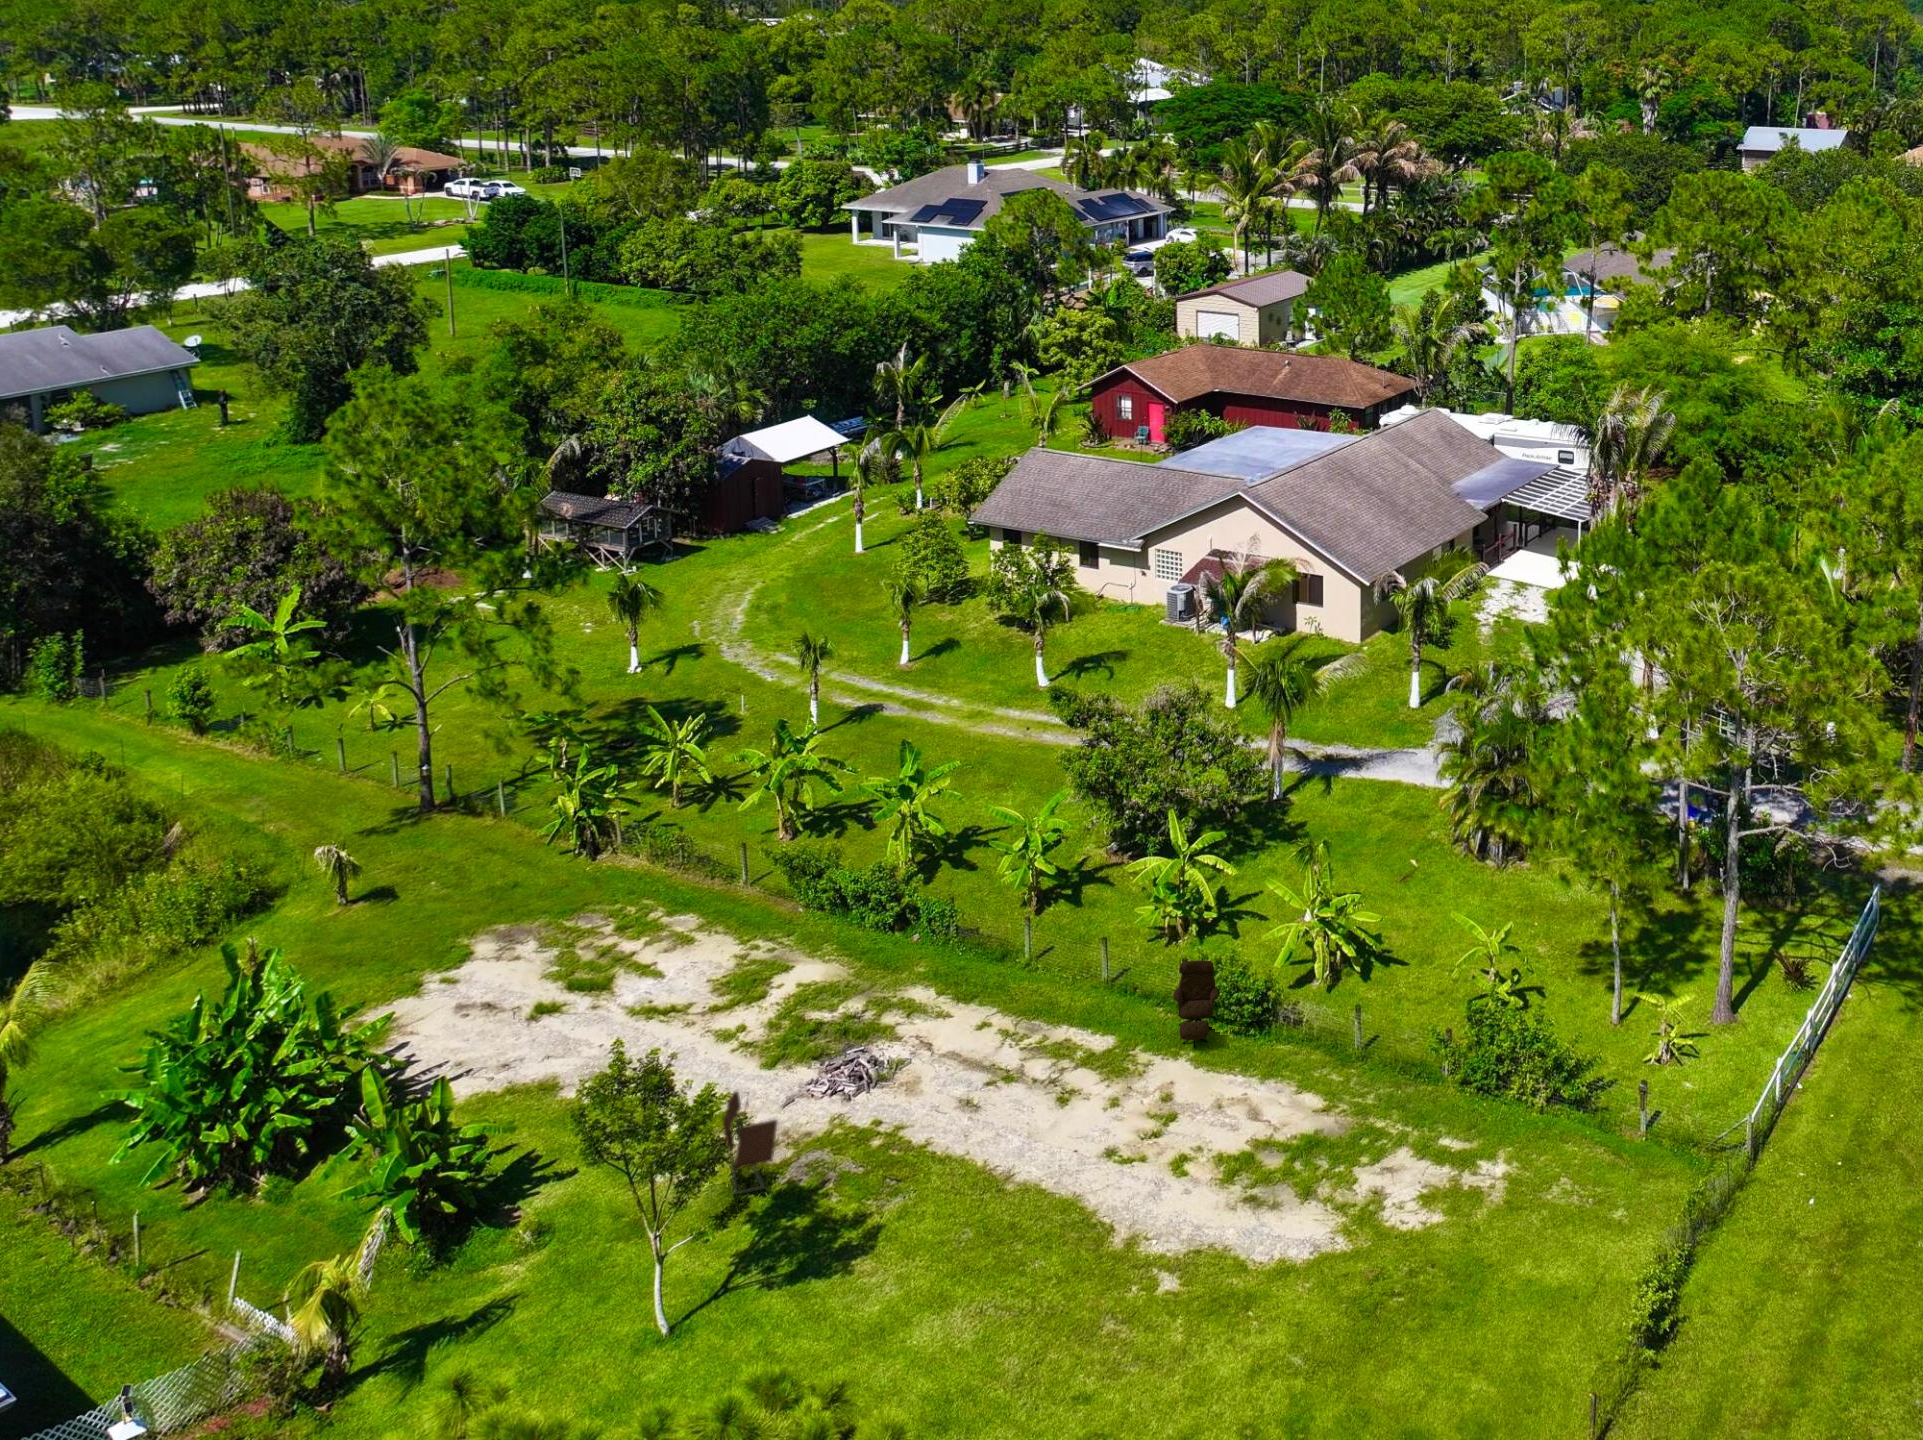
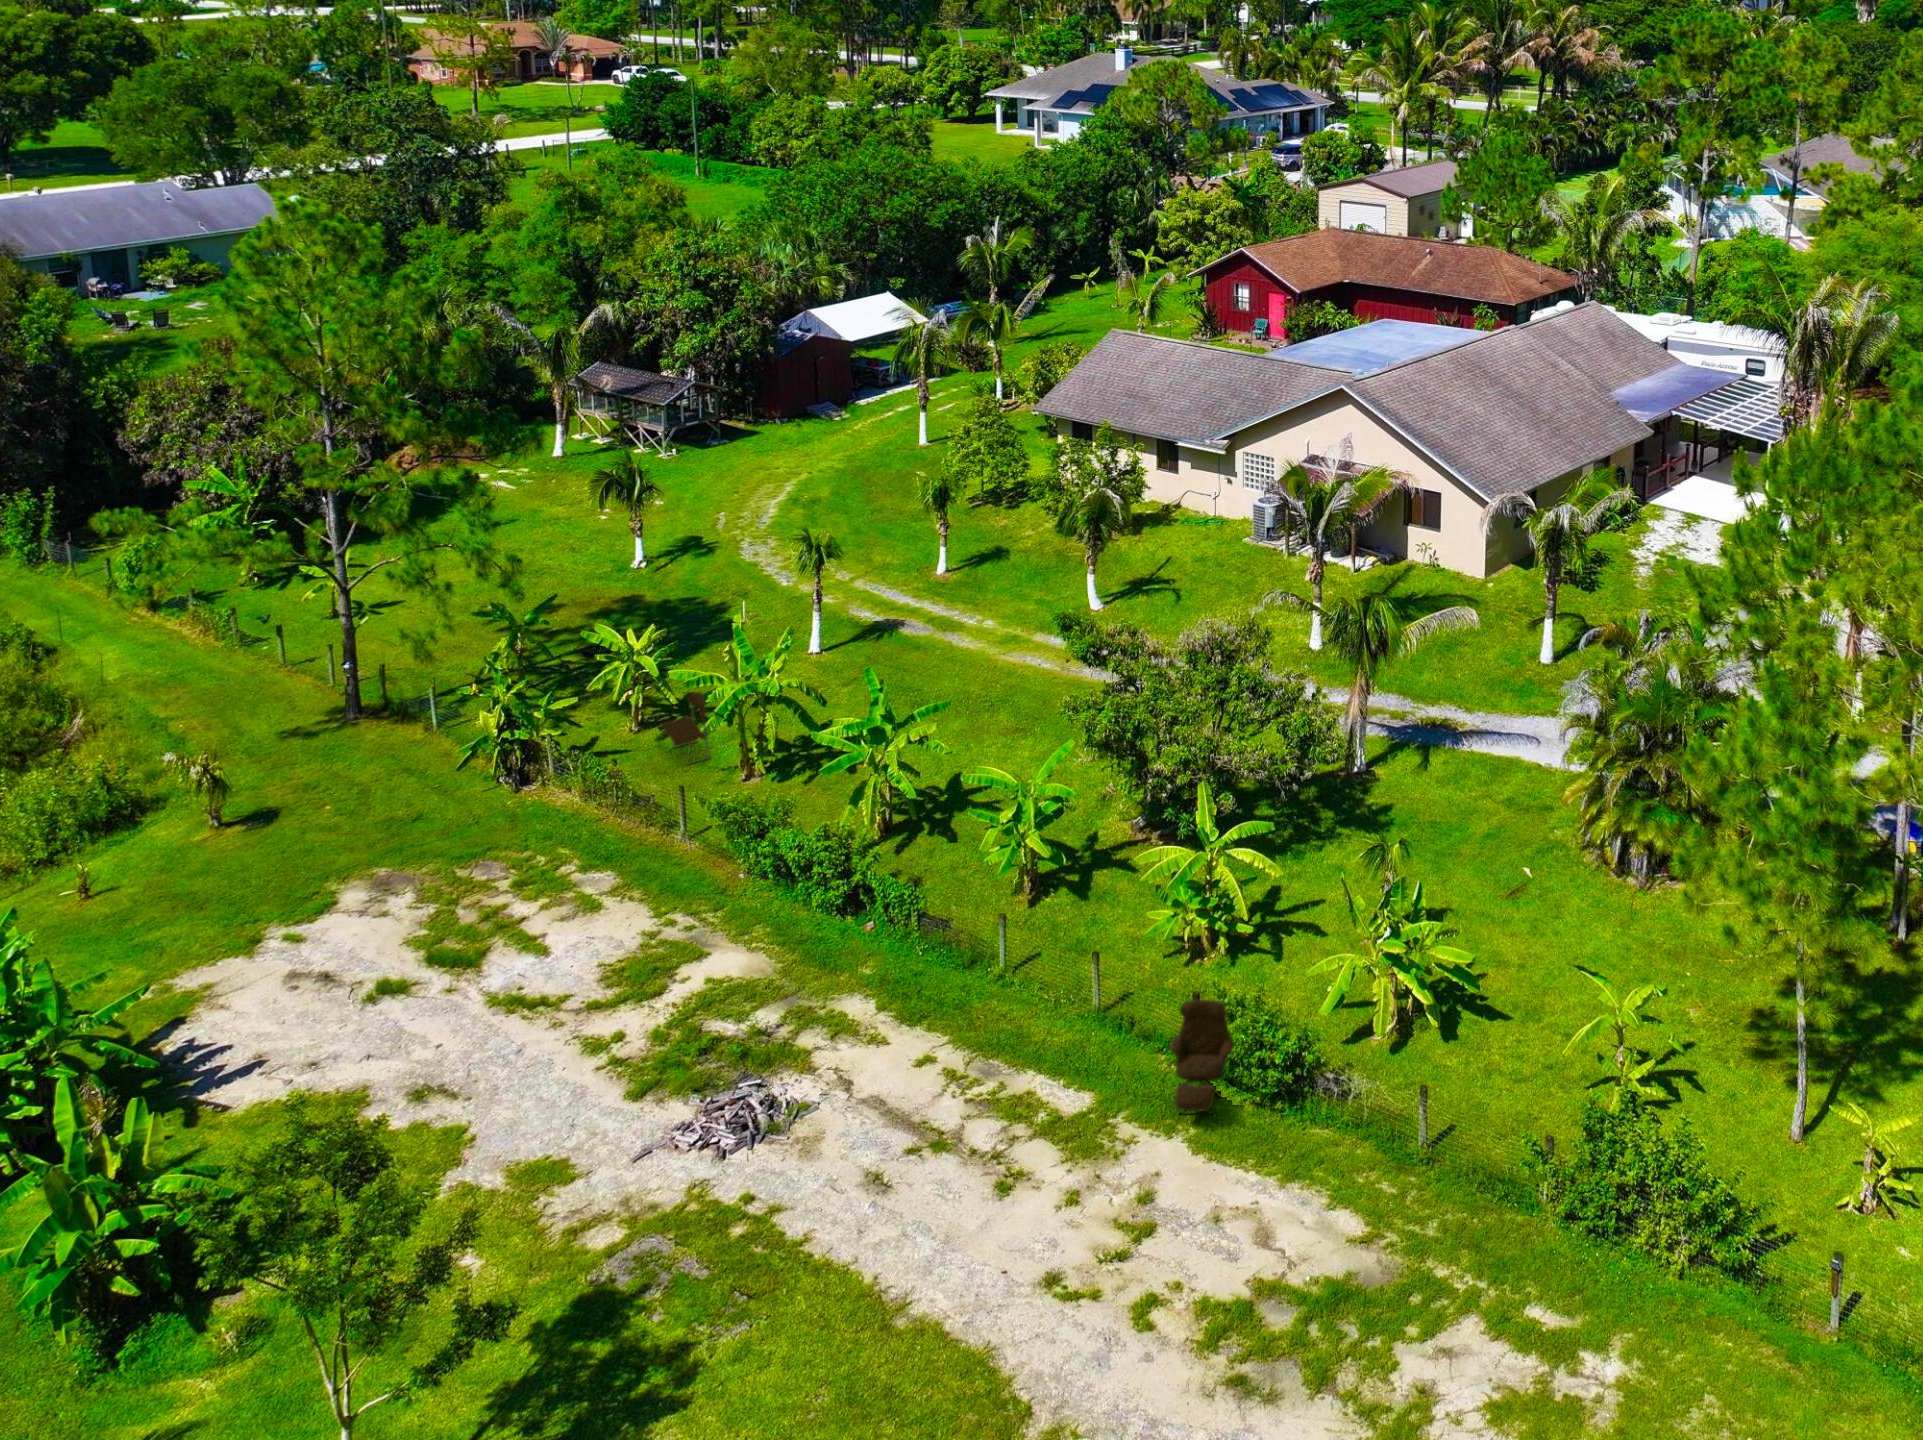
bench: present [723,1091,777,1195] -> present [662,692,710,765]

